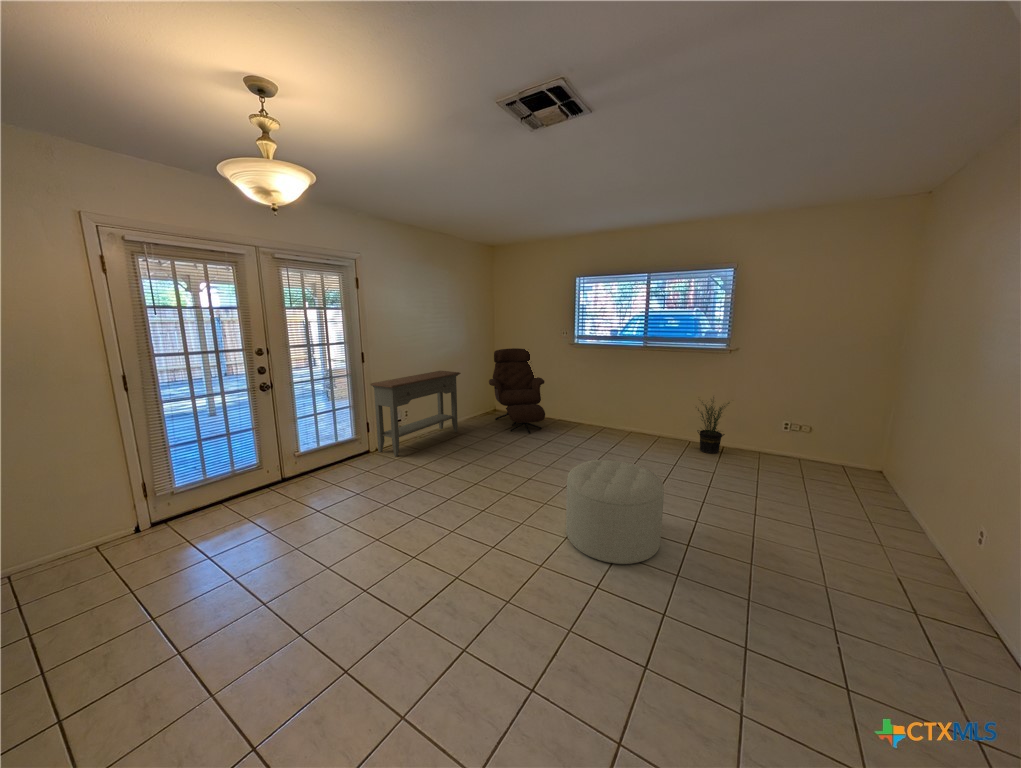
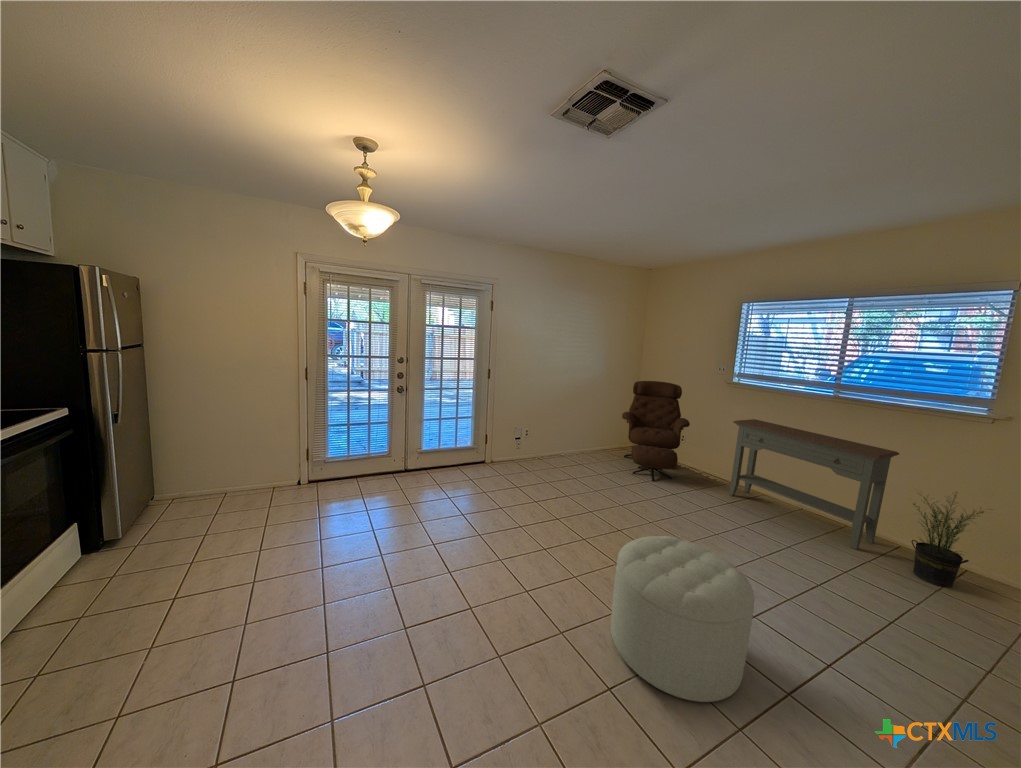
console table: present [371,371,461,456] -> present [729,419,899,550]

